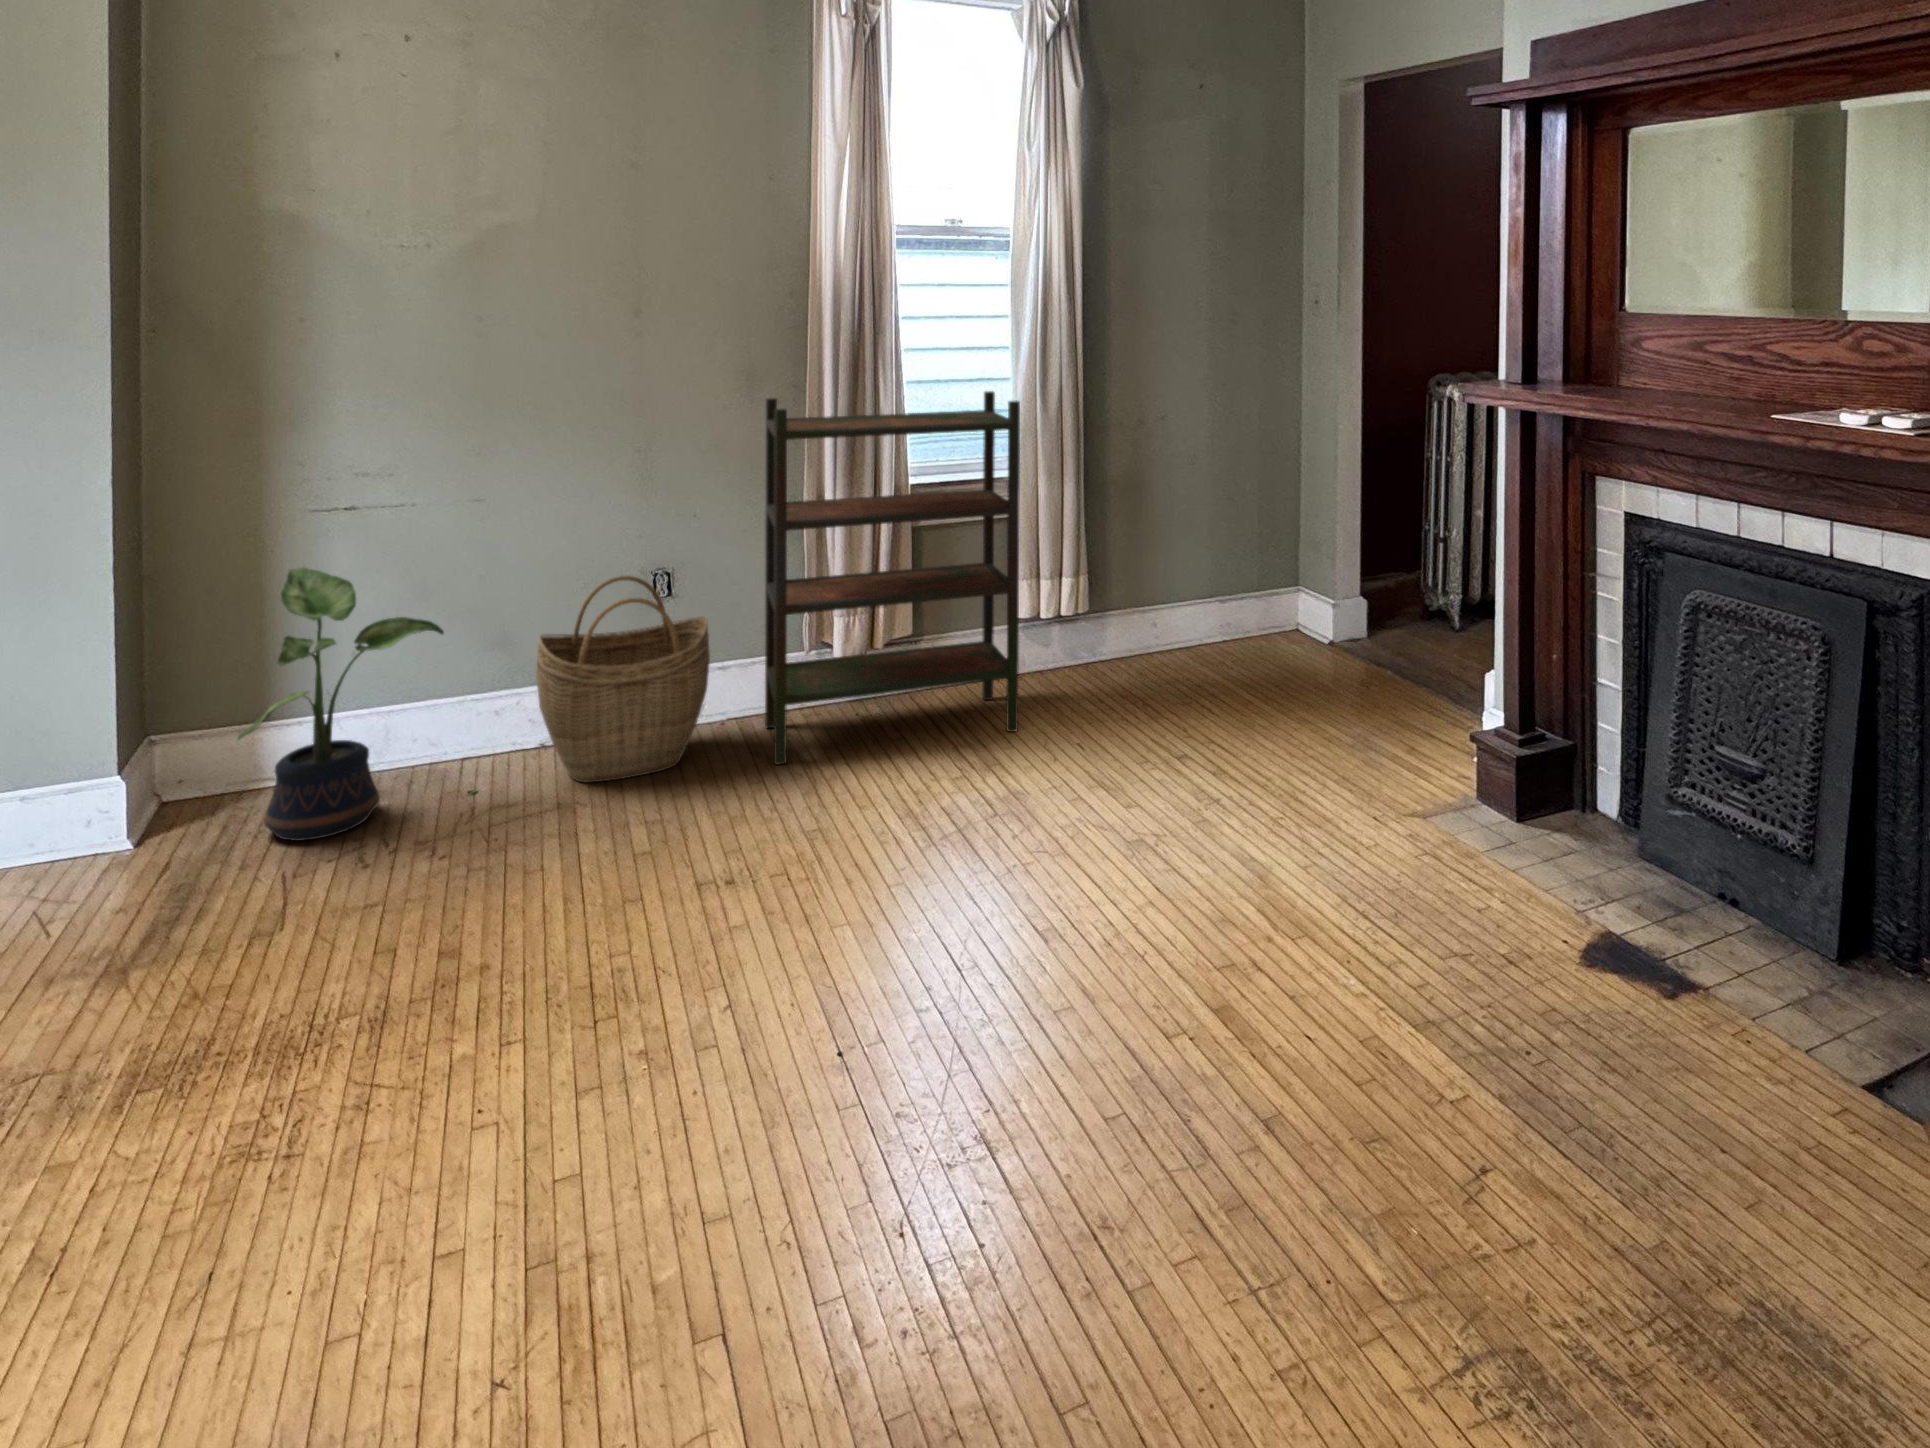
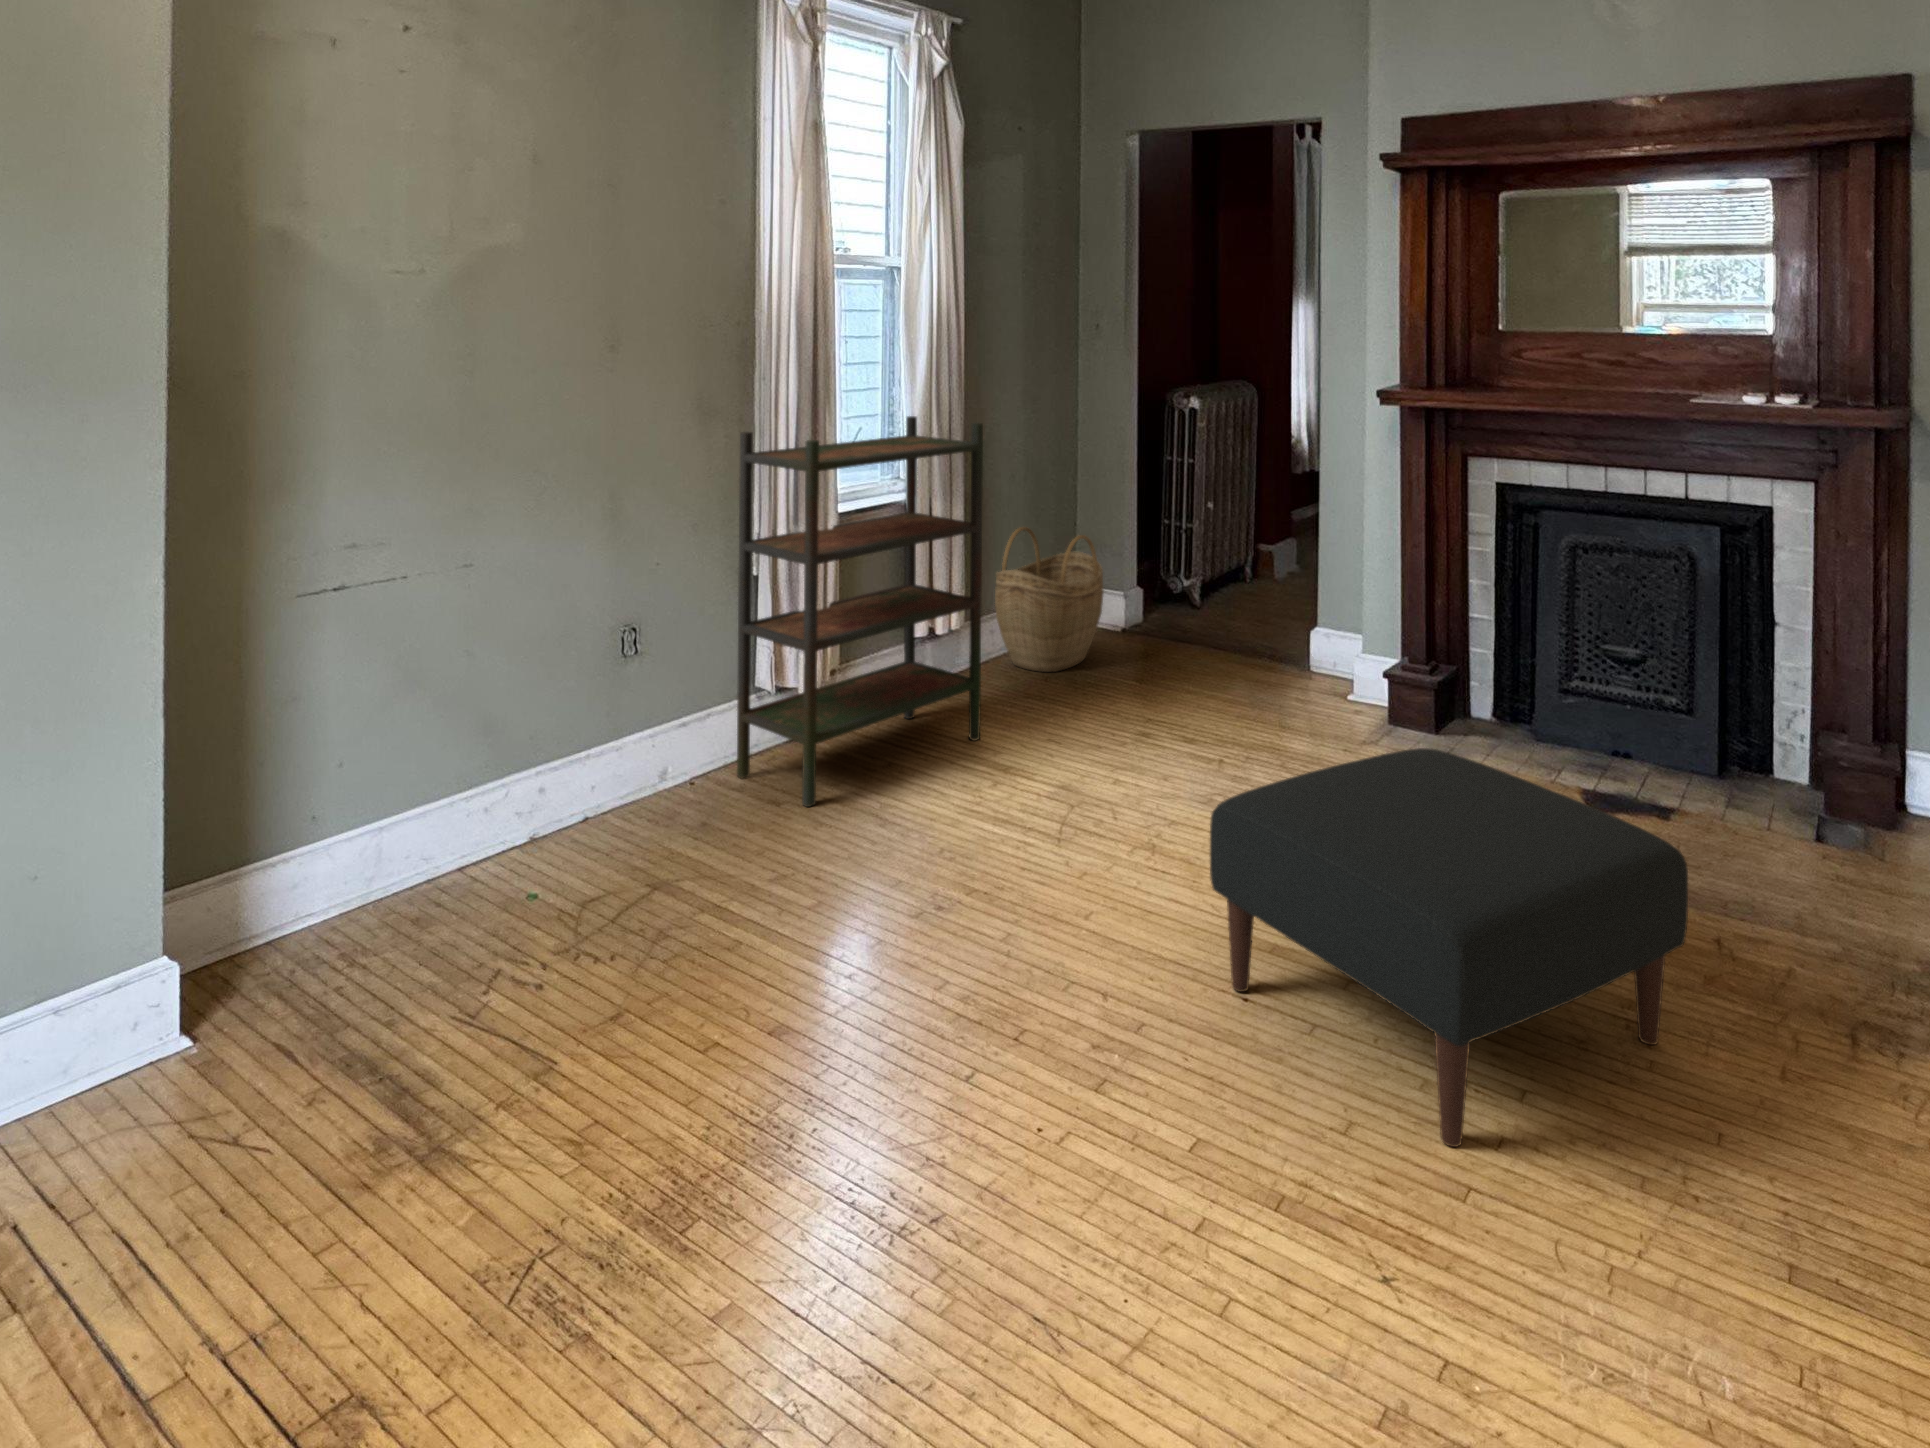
potted plant: present [238,567,444,841] -> none [290,663,503,989]
woven basket: present [536,576,710,782] -> present [995,527,1103,672]
ottoman: none [742,817,1214,1278] -> present [1210,748,1688,1147]

